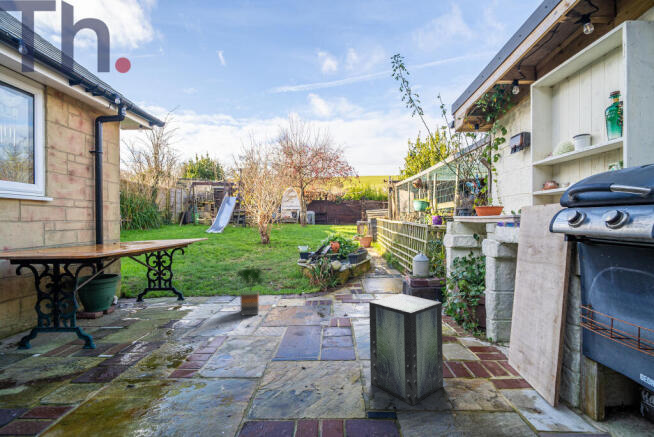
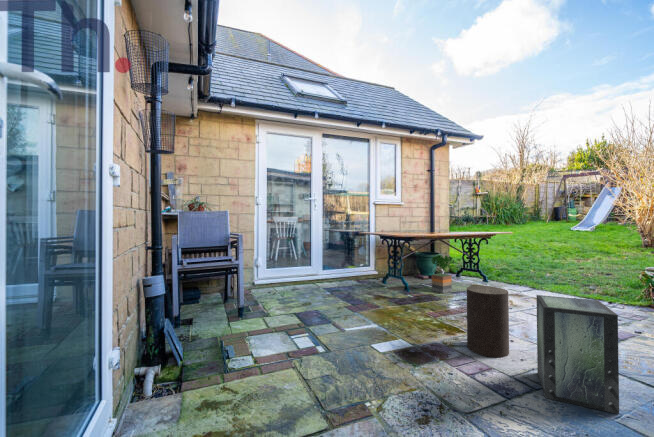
potted tree: present [236,268,265,315] -> present [431,255,455,293]
stool: none [285,304,332,396] -> present [467,286,509,357]

